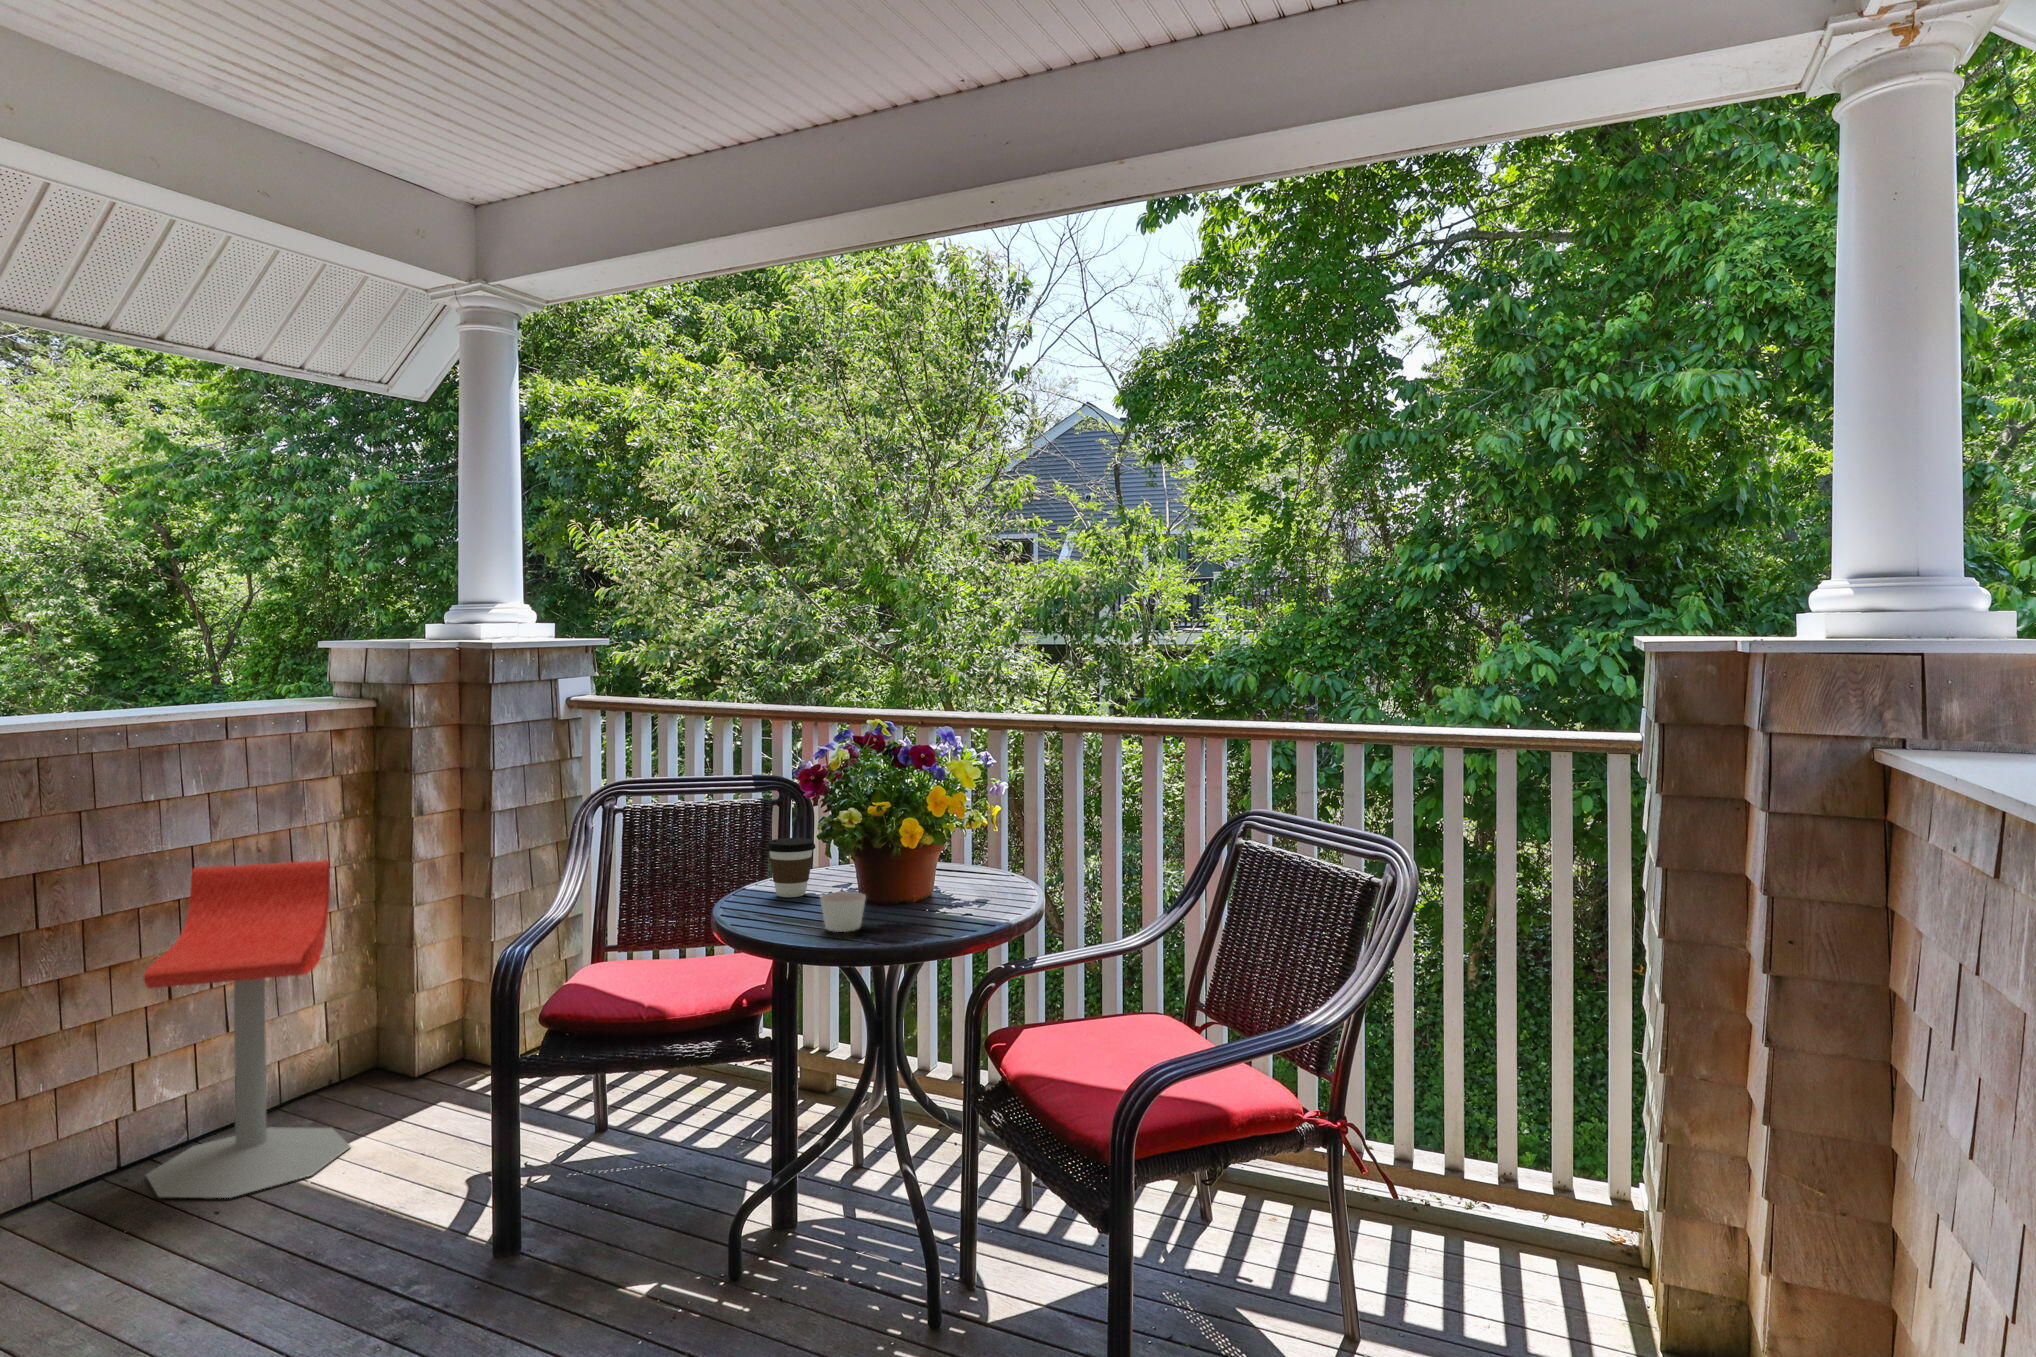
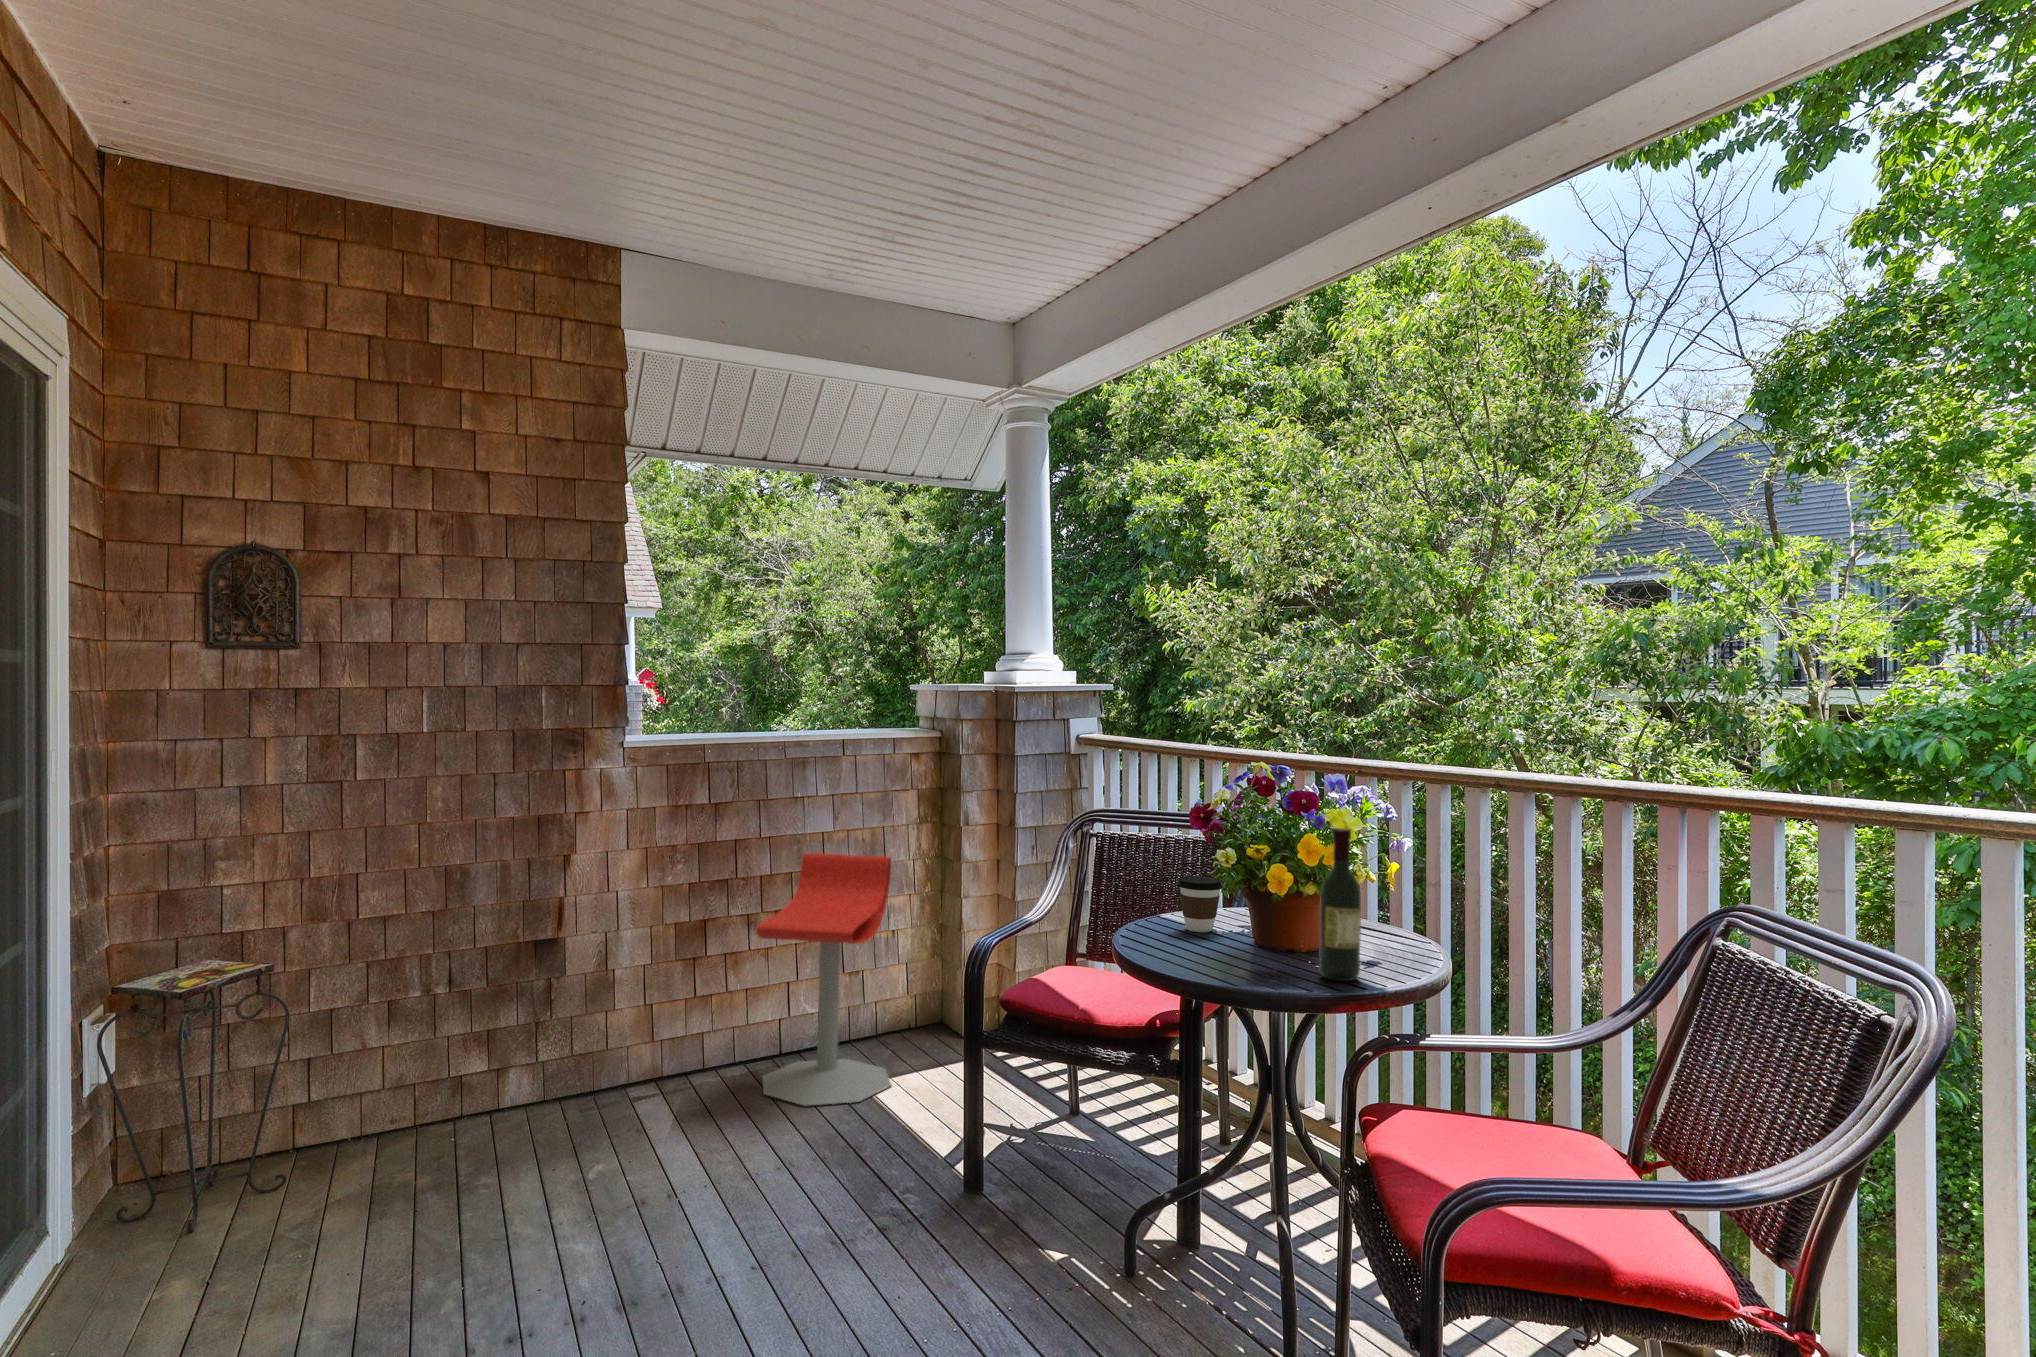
wine bottle: none [945,772,985,924] -> present [1319,828,1361,981]
candle: present [820,892,866,932] -> none [1198,932,1242,971]

